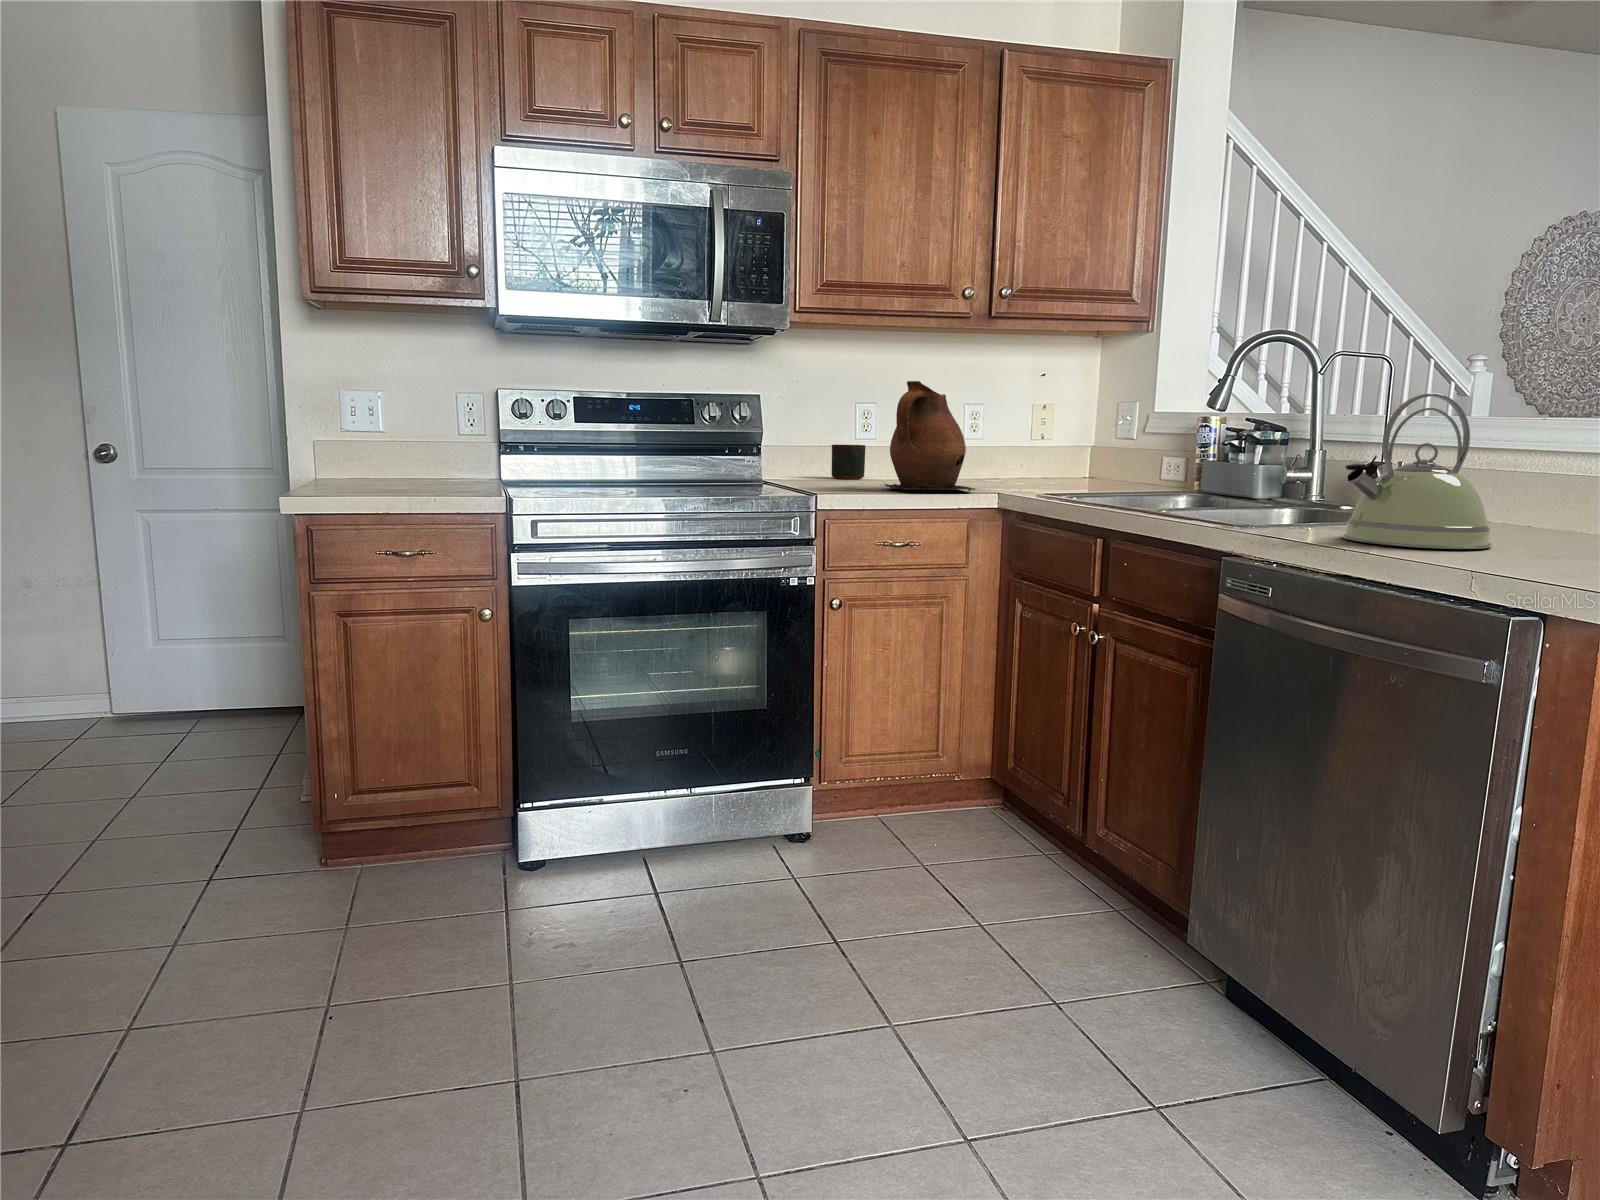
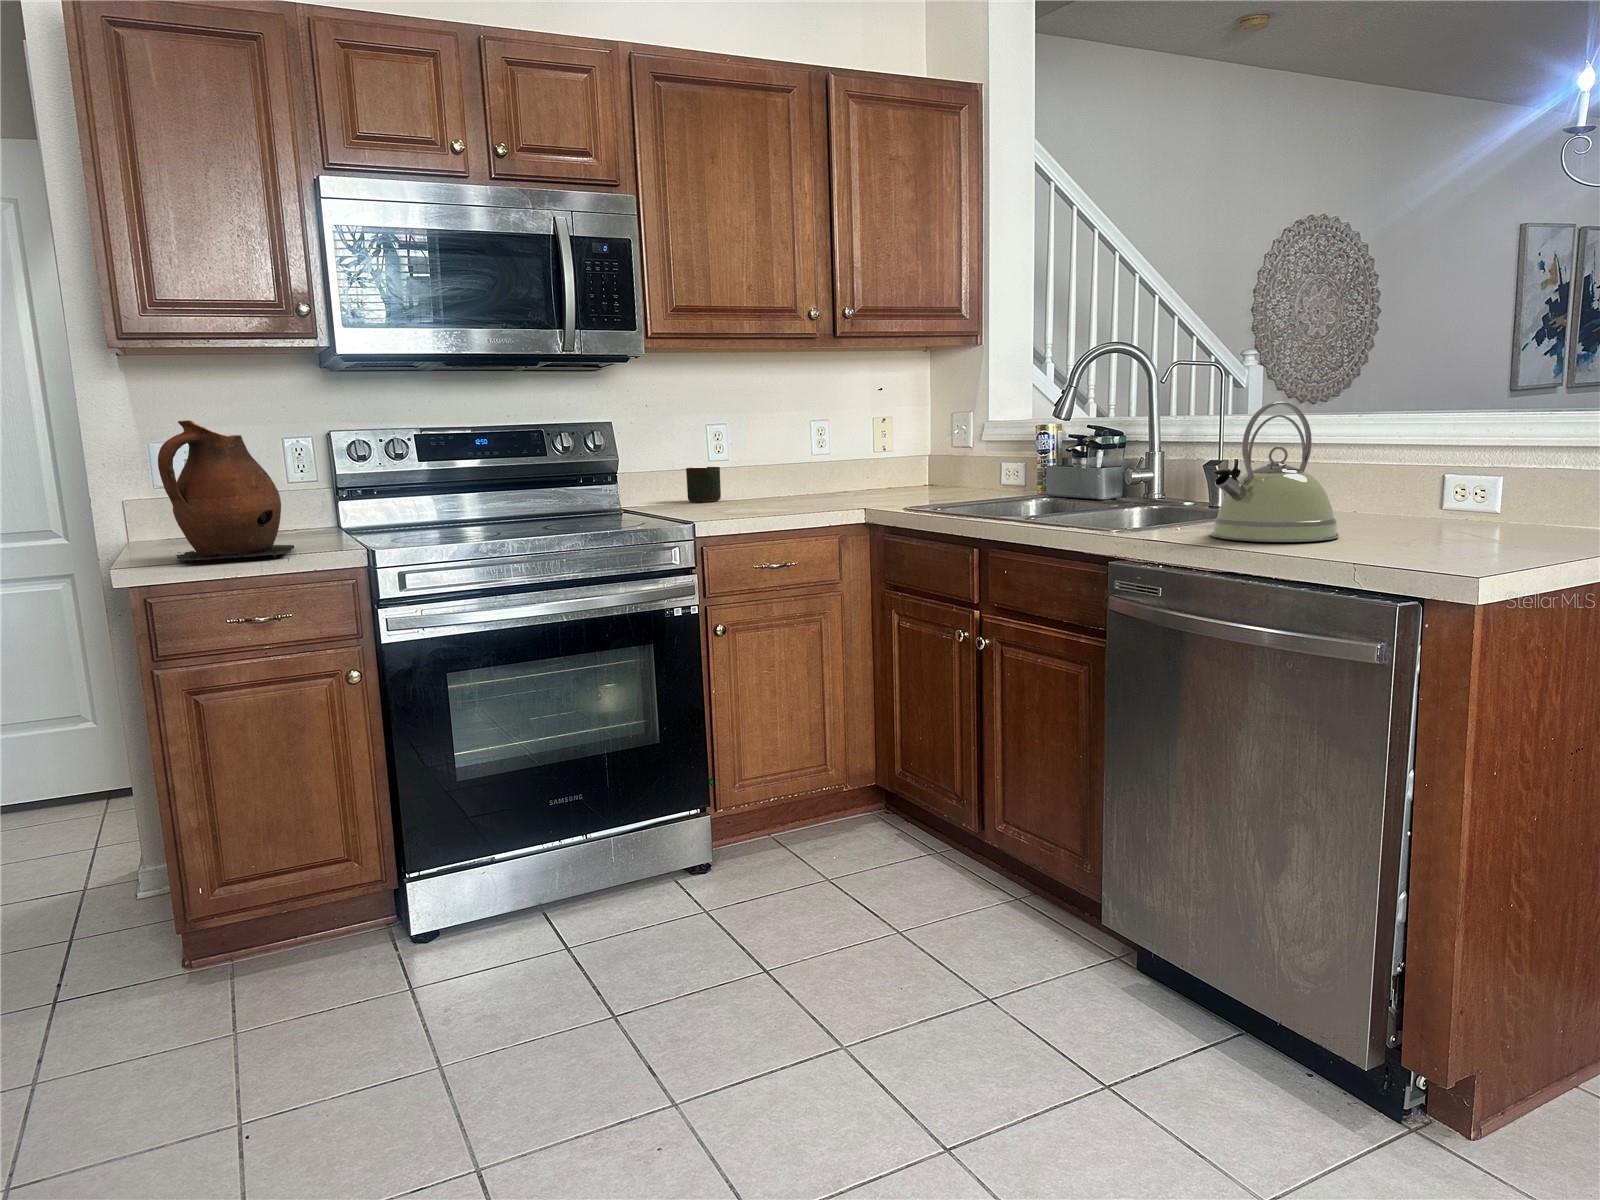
ceramic pitcher: present [885,381,975,492] -> present [158,420,294,561]

